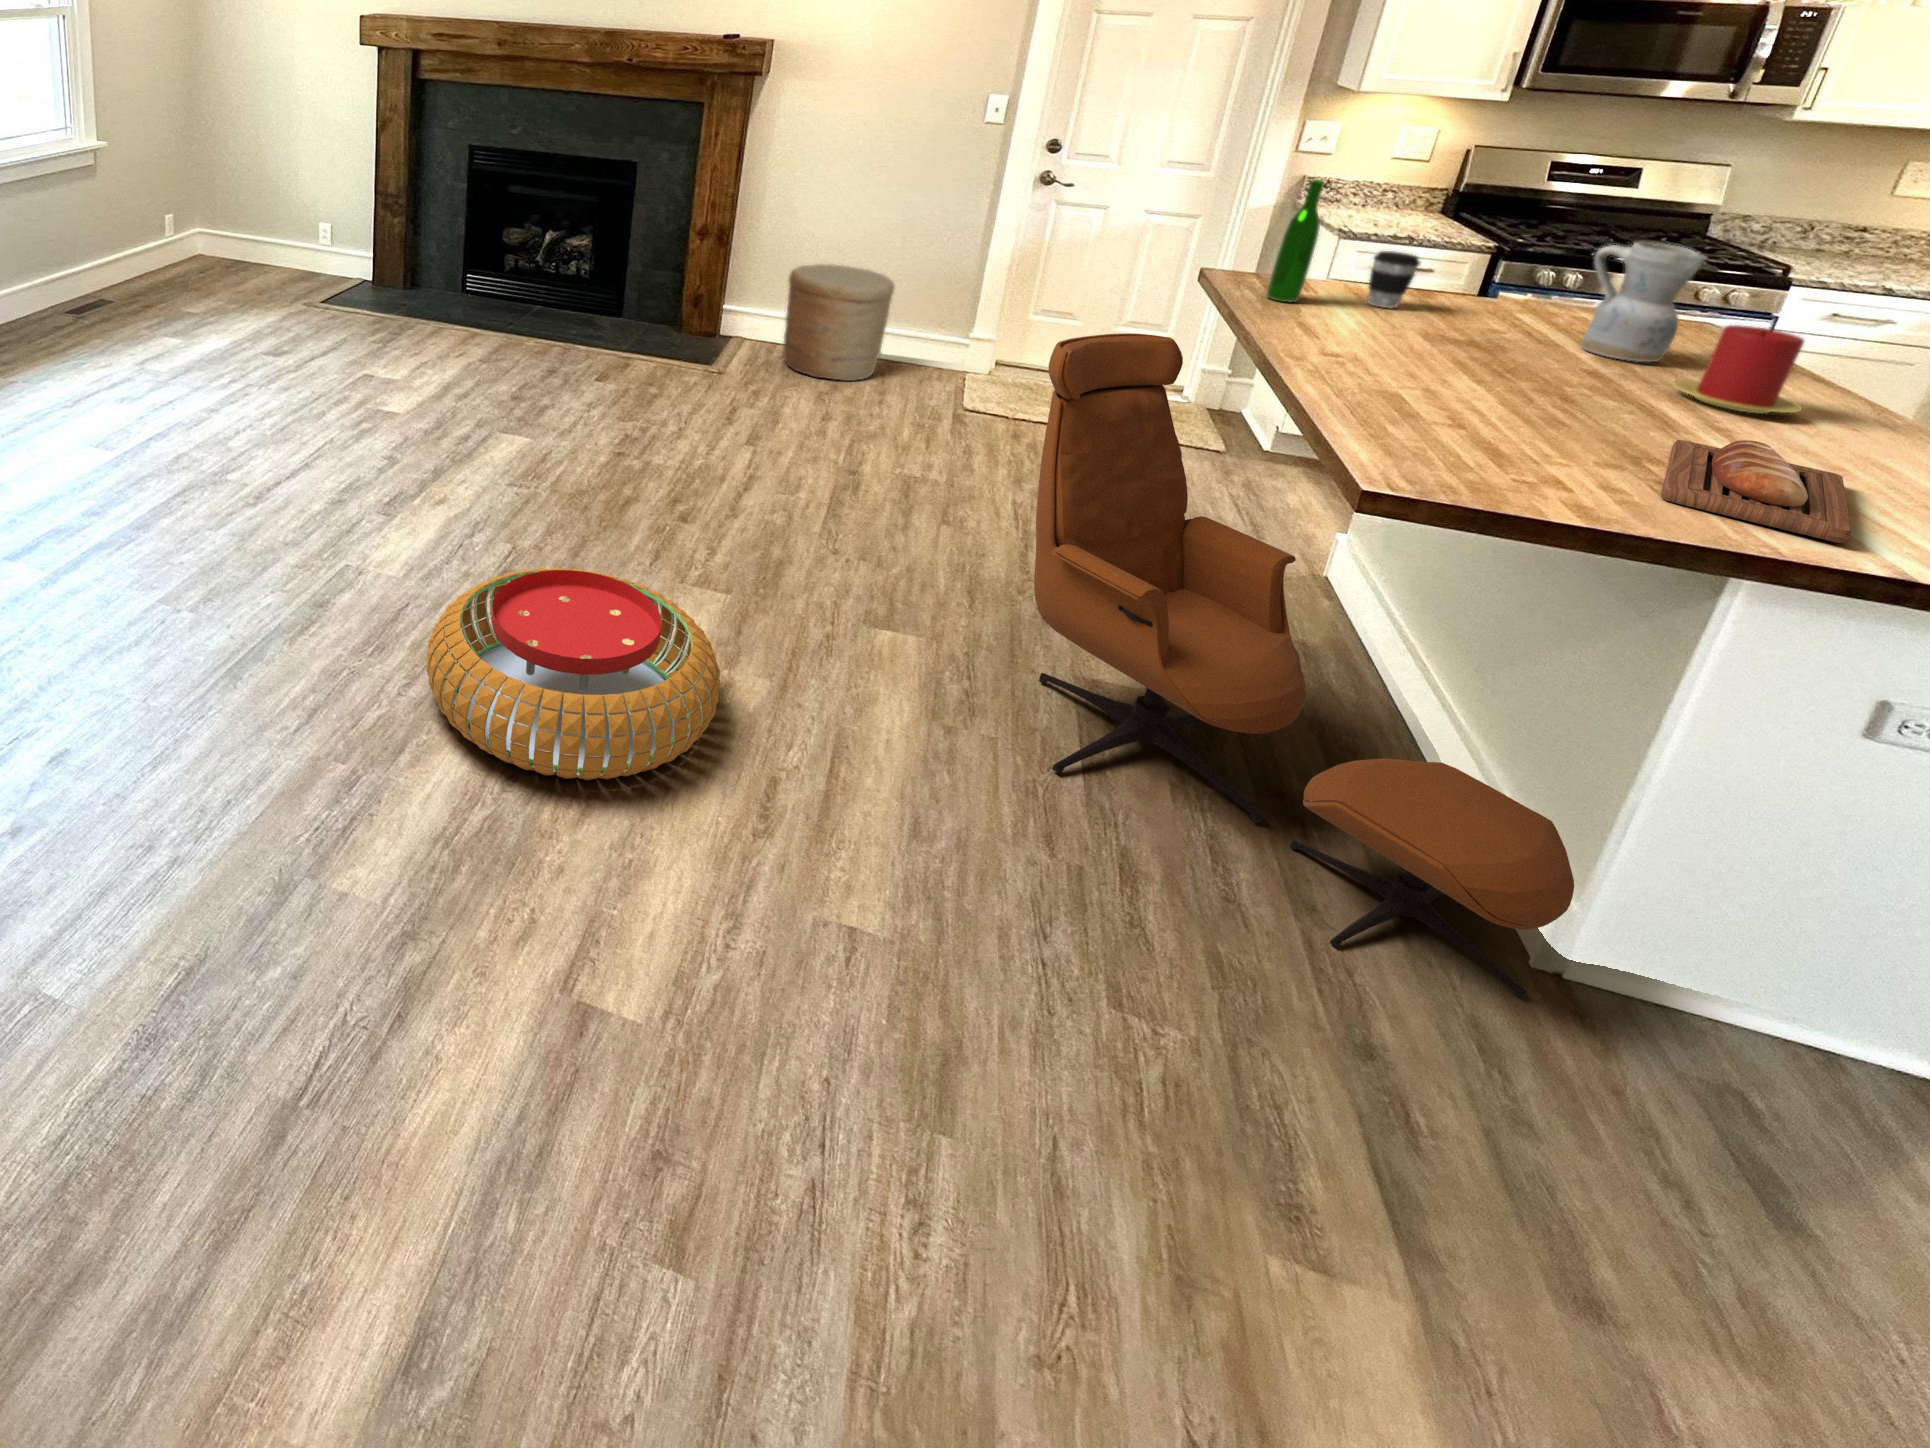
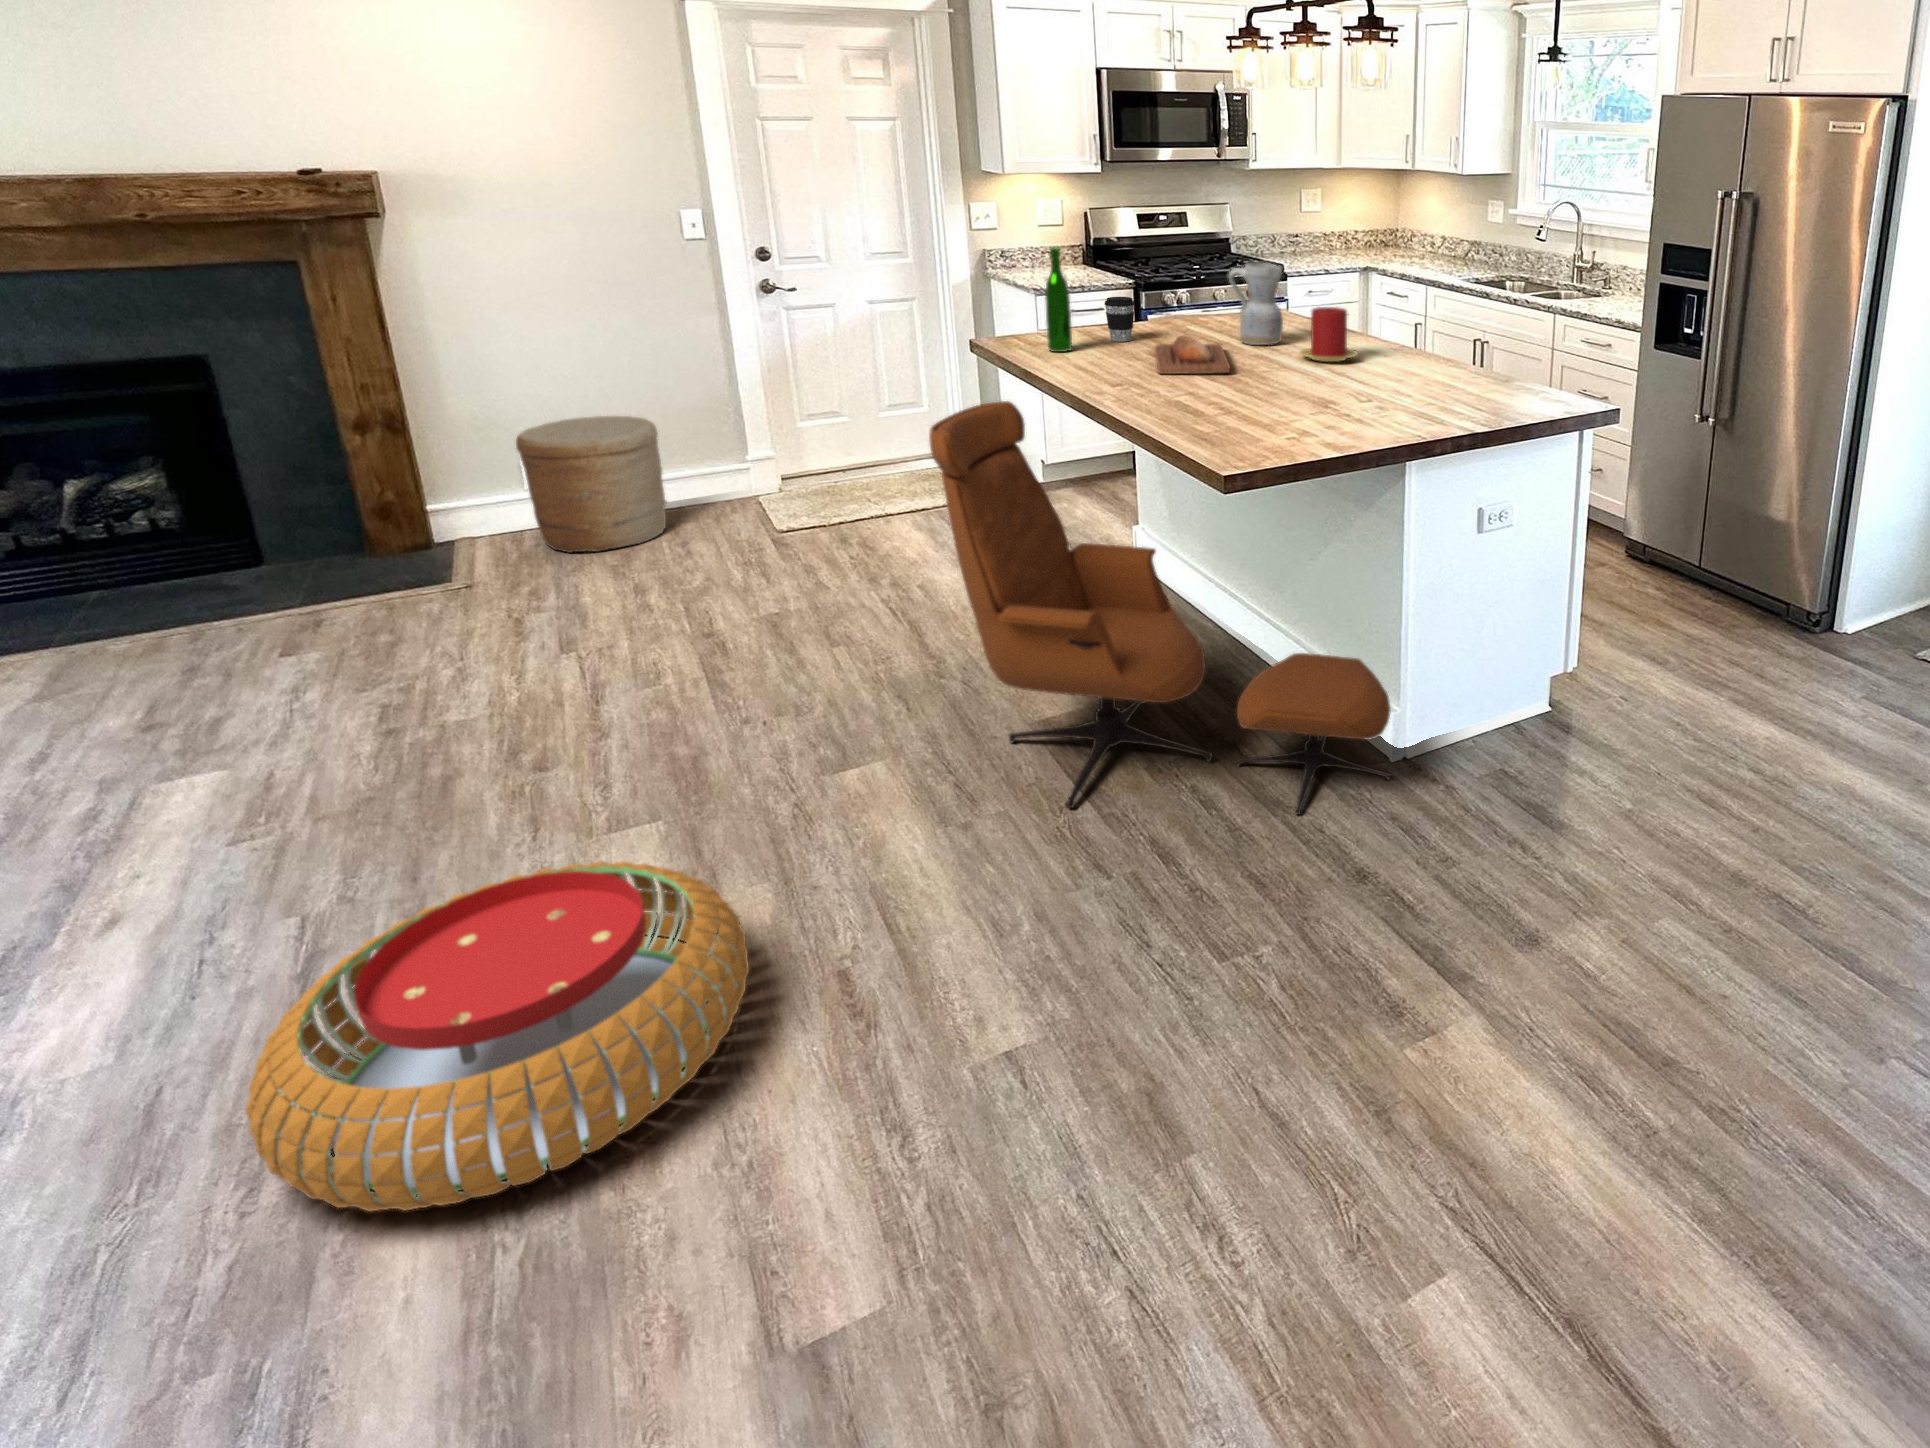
bread loaf: present [1661,440,1851,543] -> present [1155,334,1230,374]

